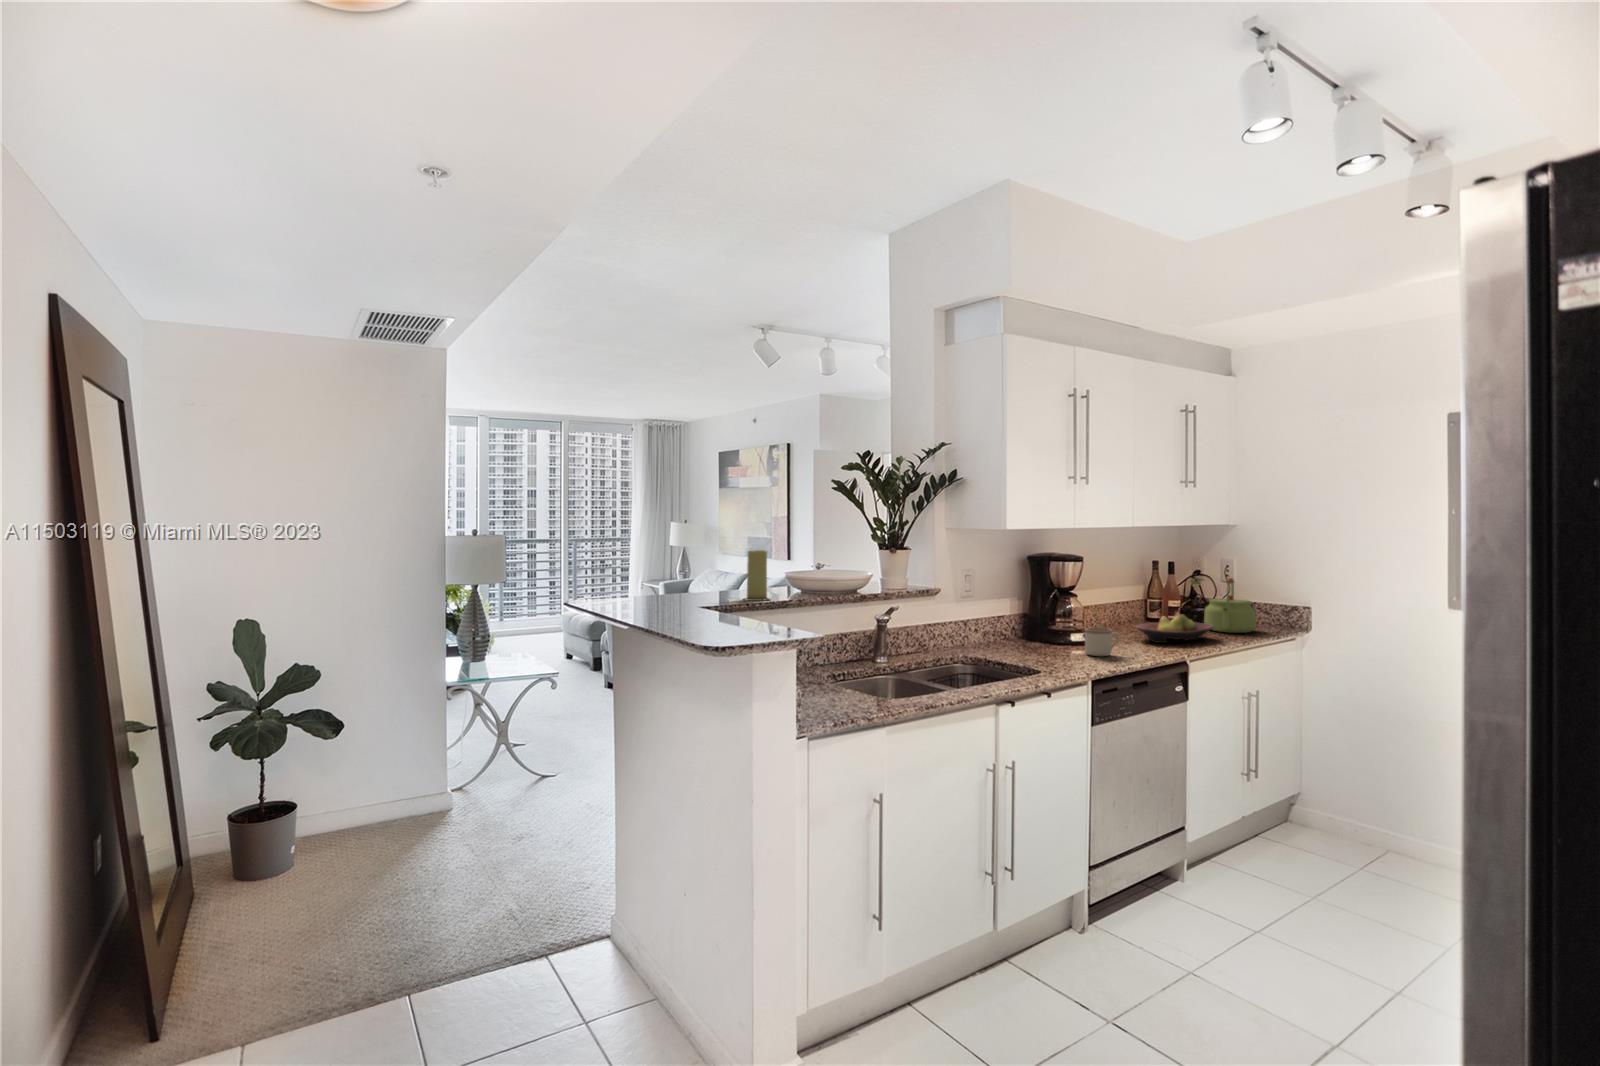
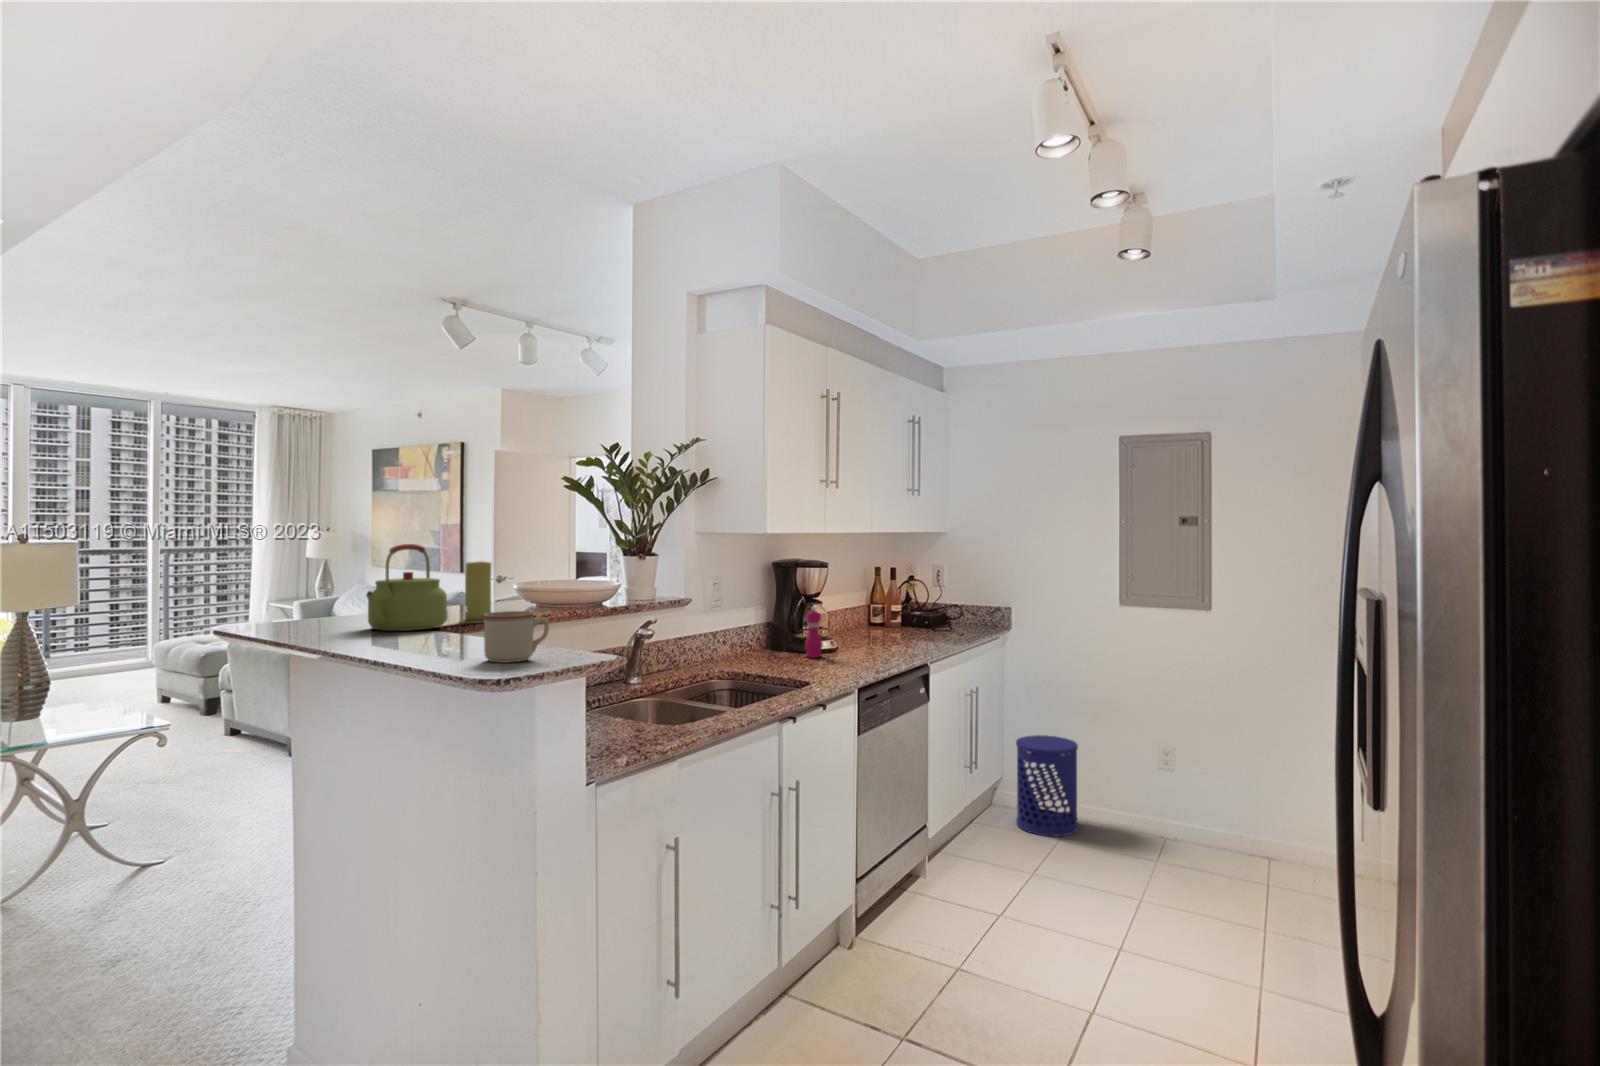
kettle: present [1204,578,1256,633] -> present [366,544,447,631]
pepper mill: none [1054,599,1073,649] -> present [805,607,823,658]
fruit bowl: present [1136,615,1213,643] -> none [874,618,940,646]
mug: present [1085,628,1119,656] -> present [484,611,549,663]
waste bin: none [1310,751,1392,867] -> present [1016,735,1078,836]

